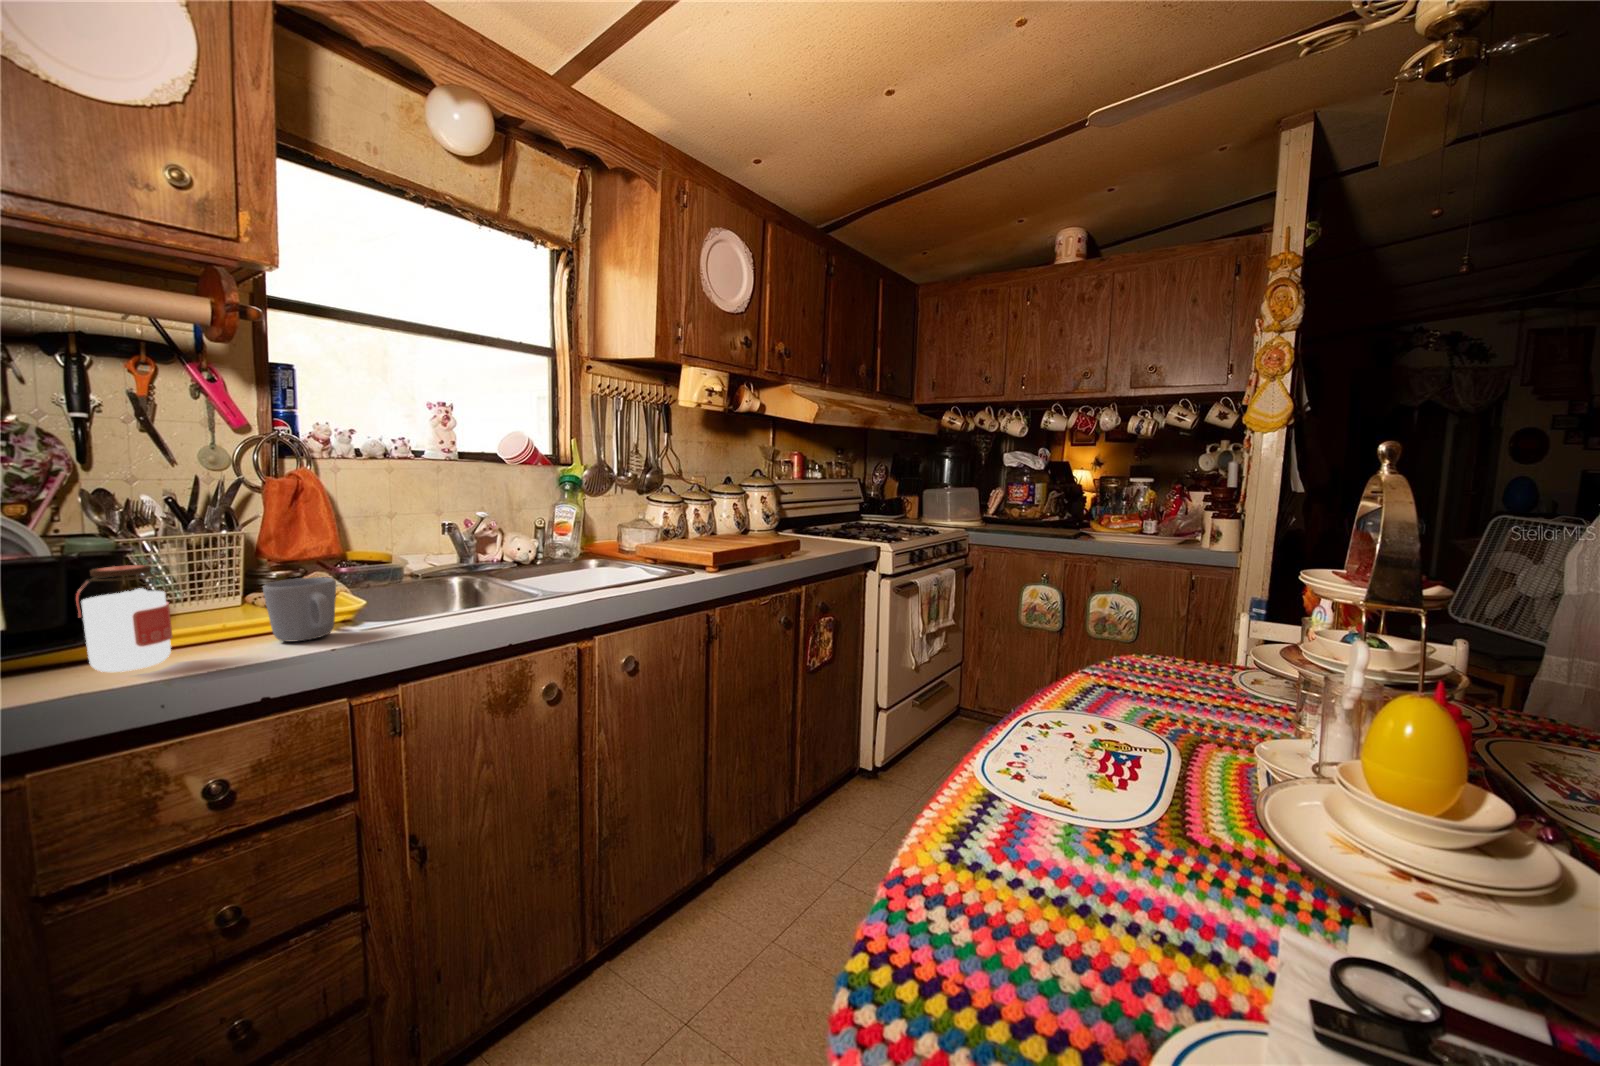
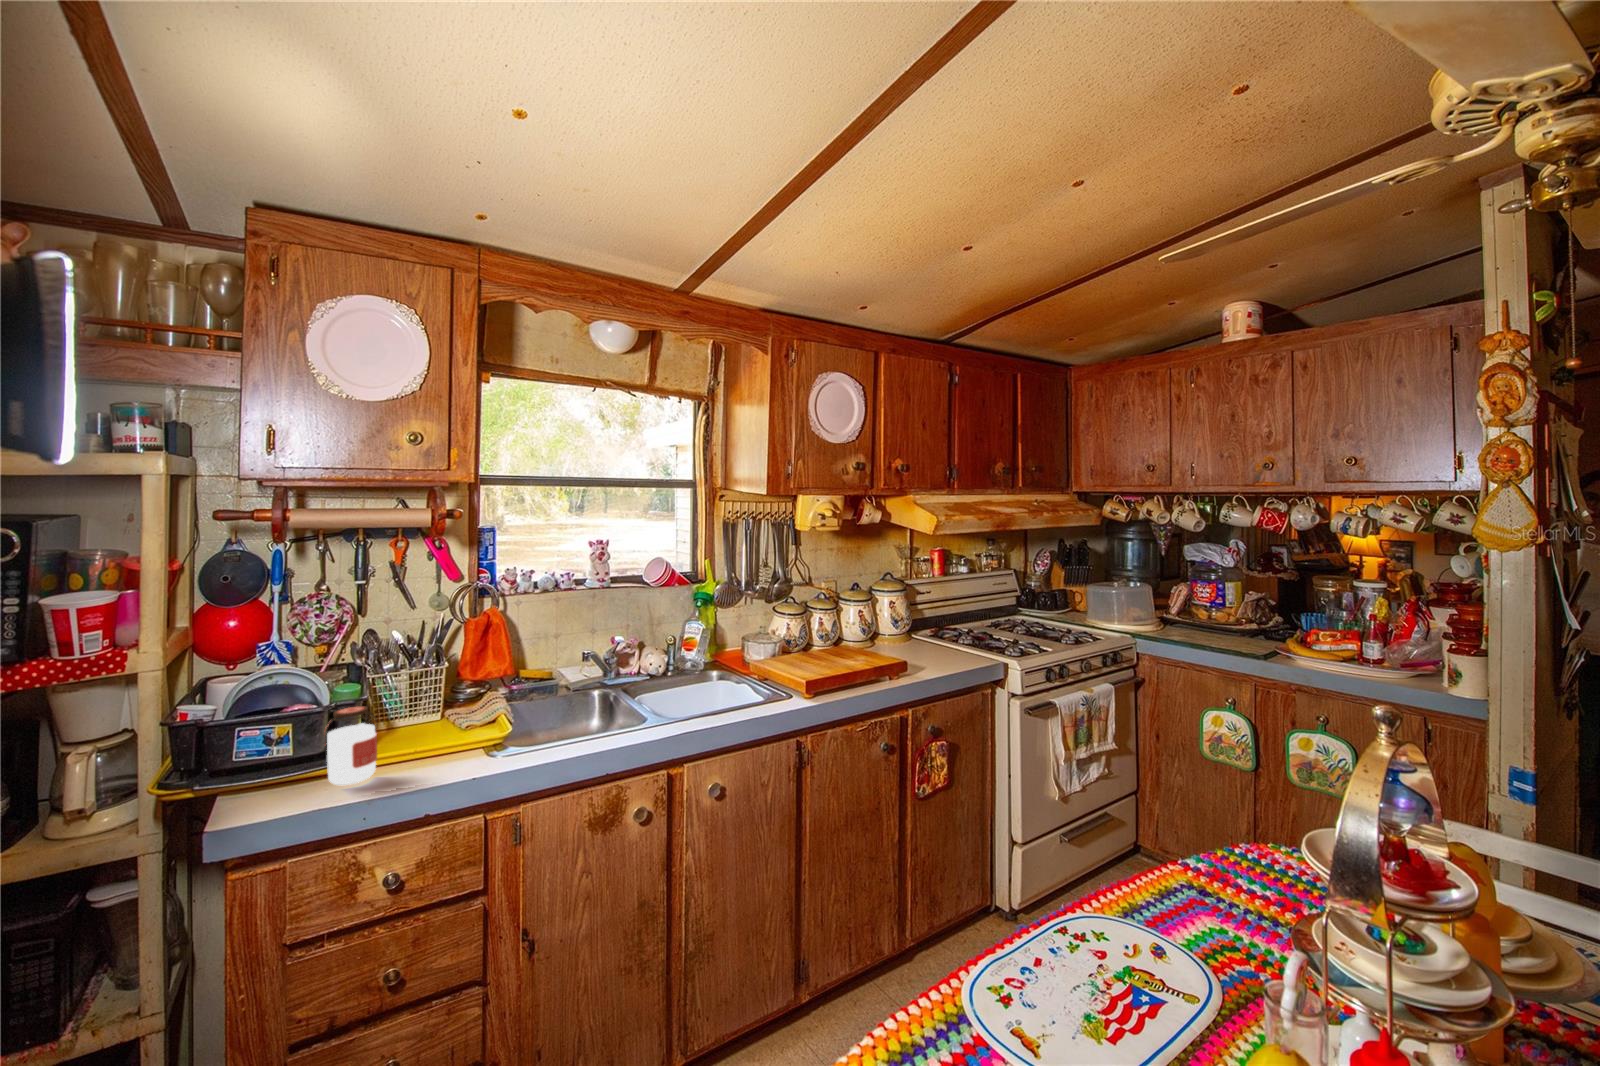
mug: present [263,577,336,642] -> none [438,710,486,763]

